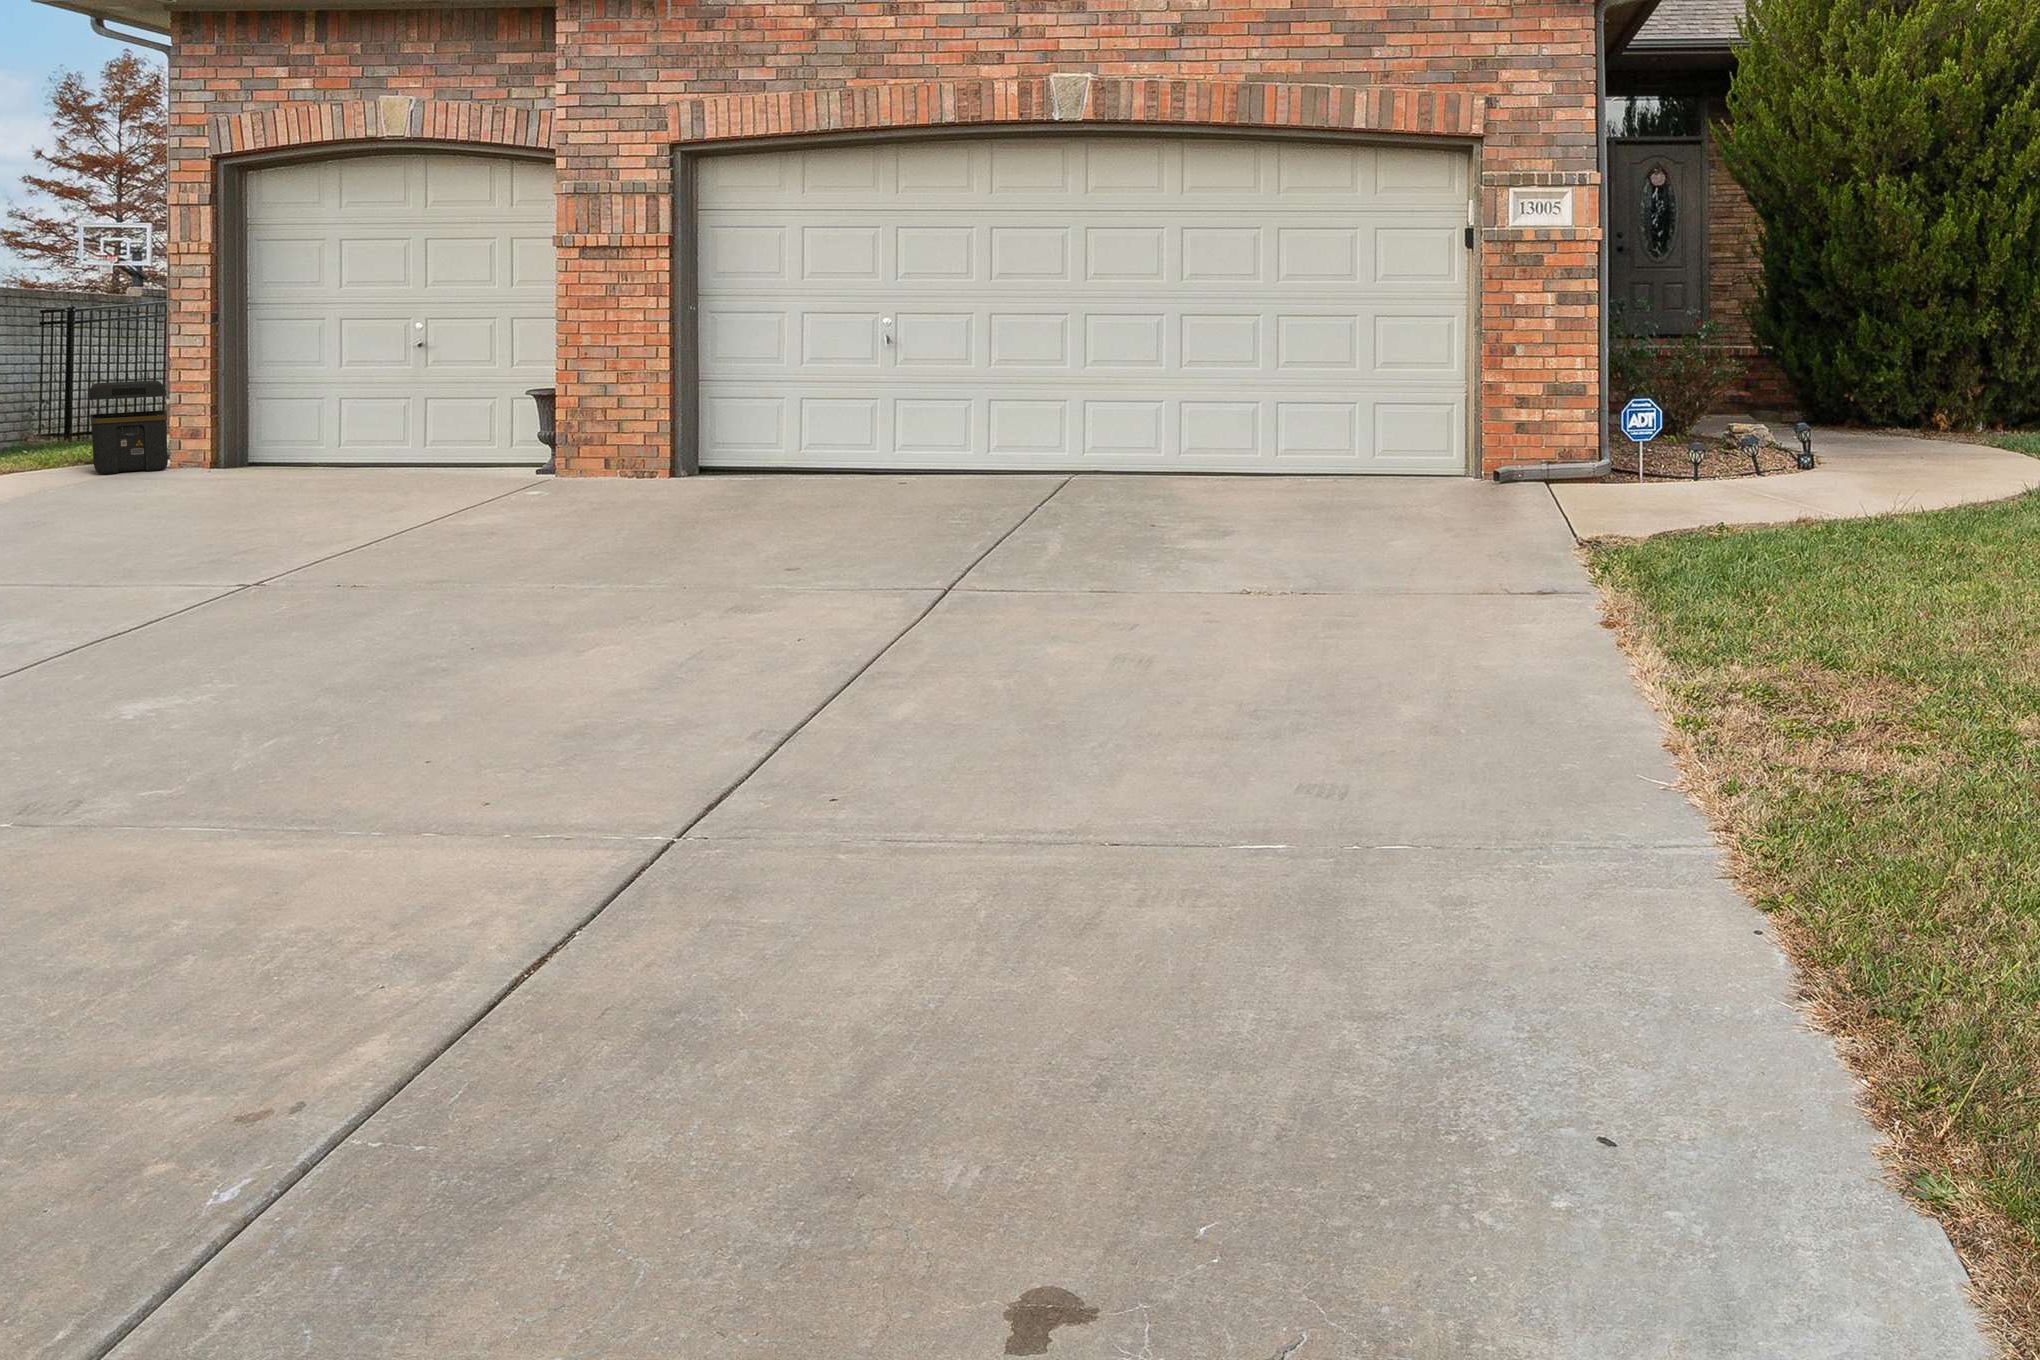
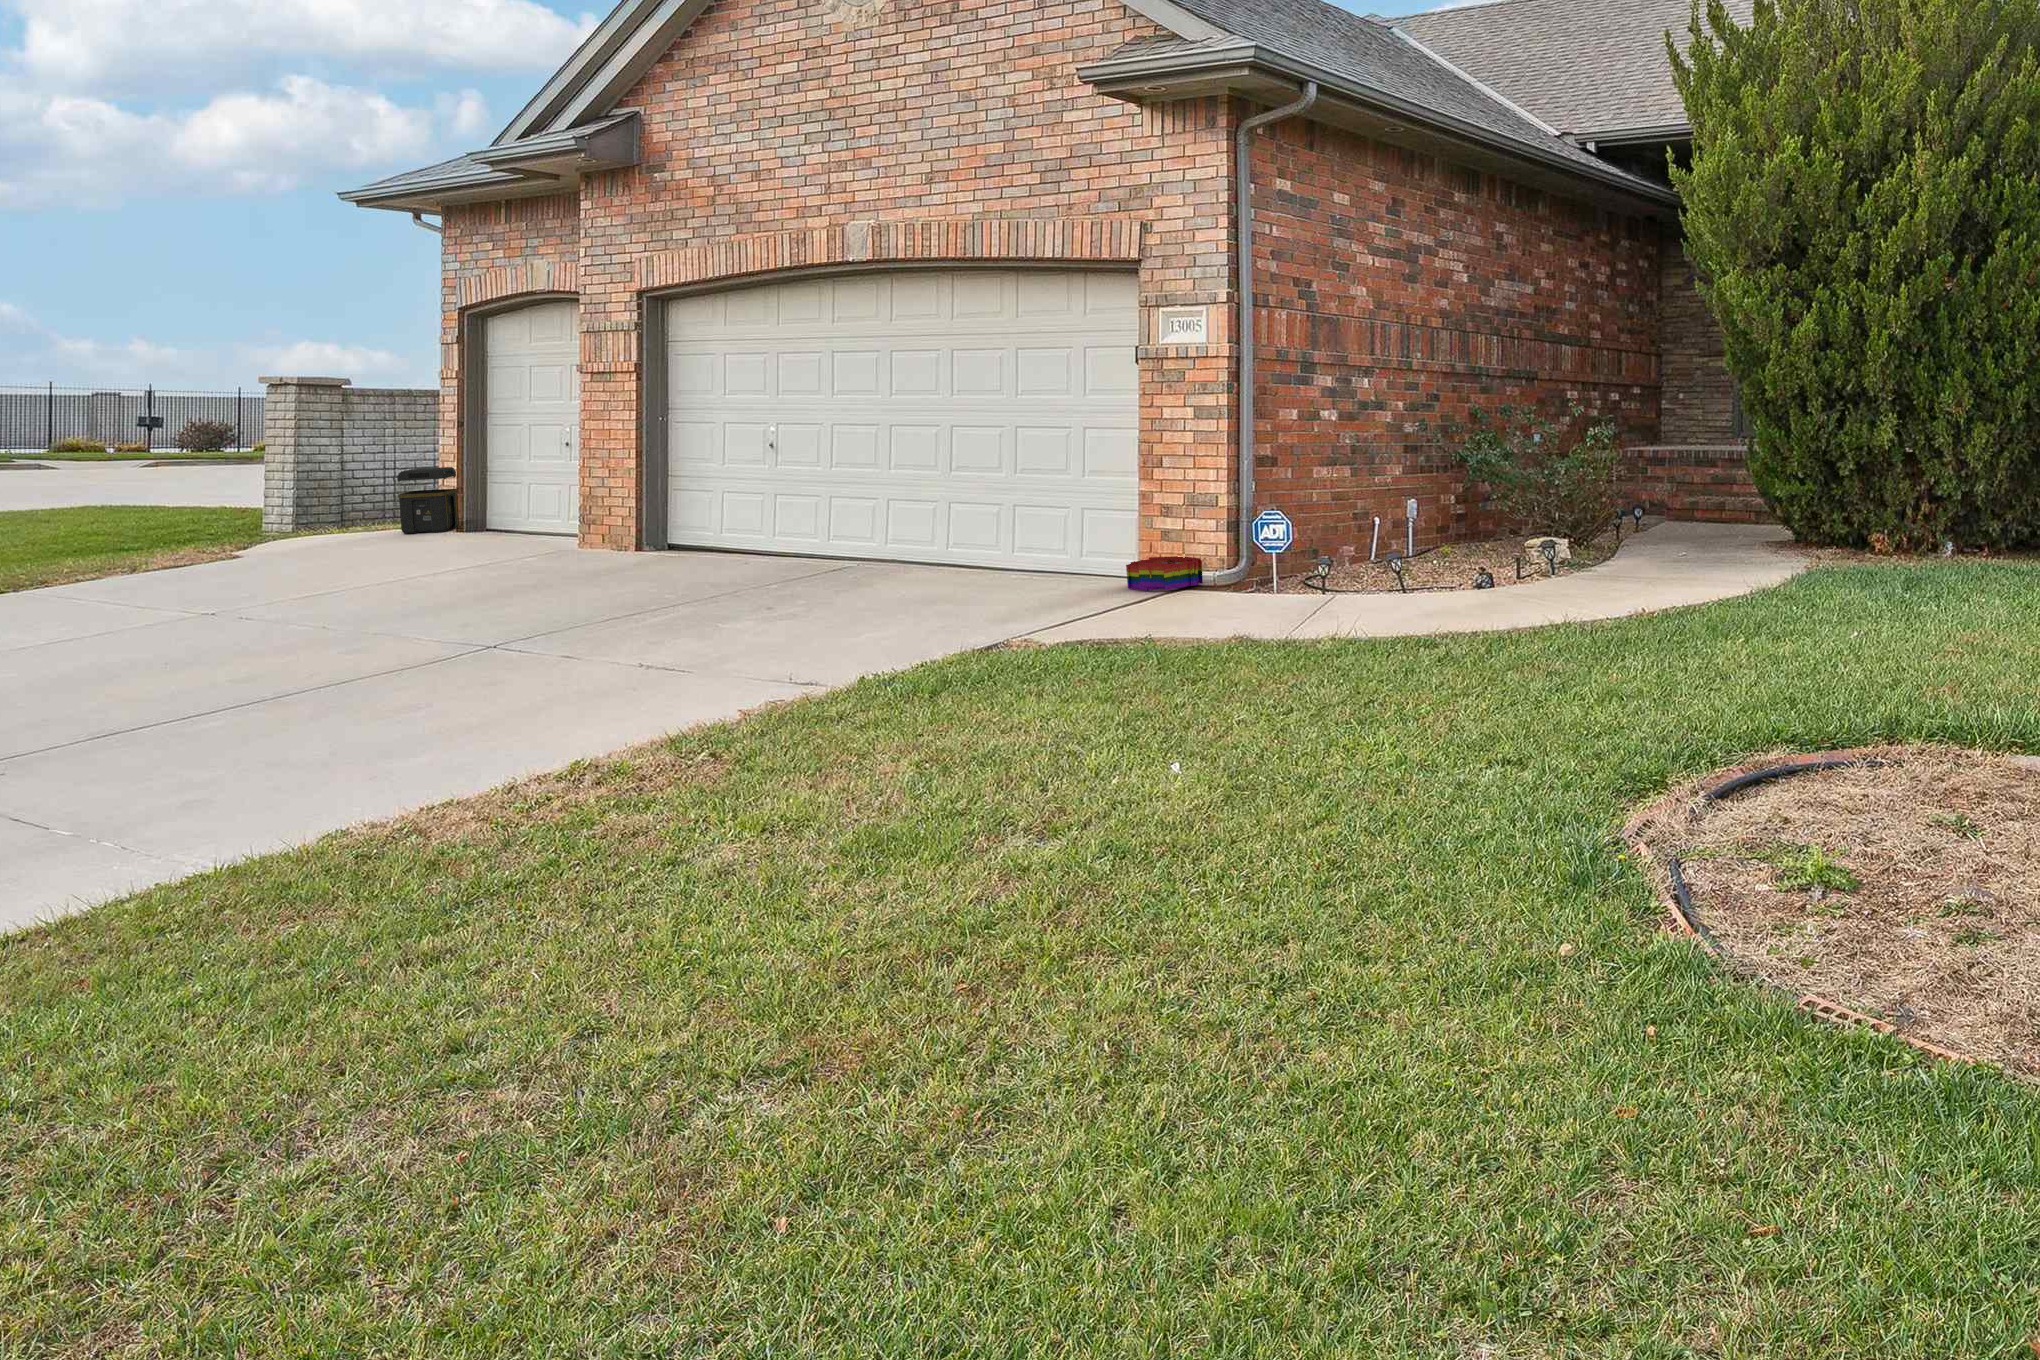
storage bin: none [1502,455,1585,492] -> present [1126,556,1203,591]

